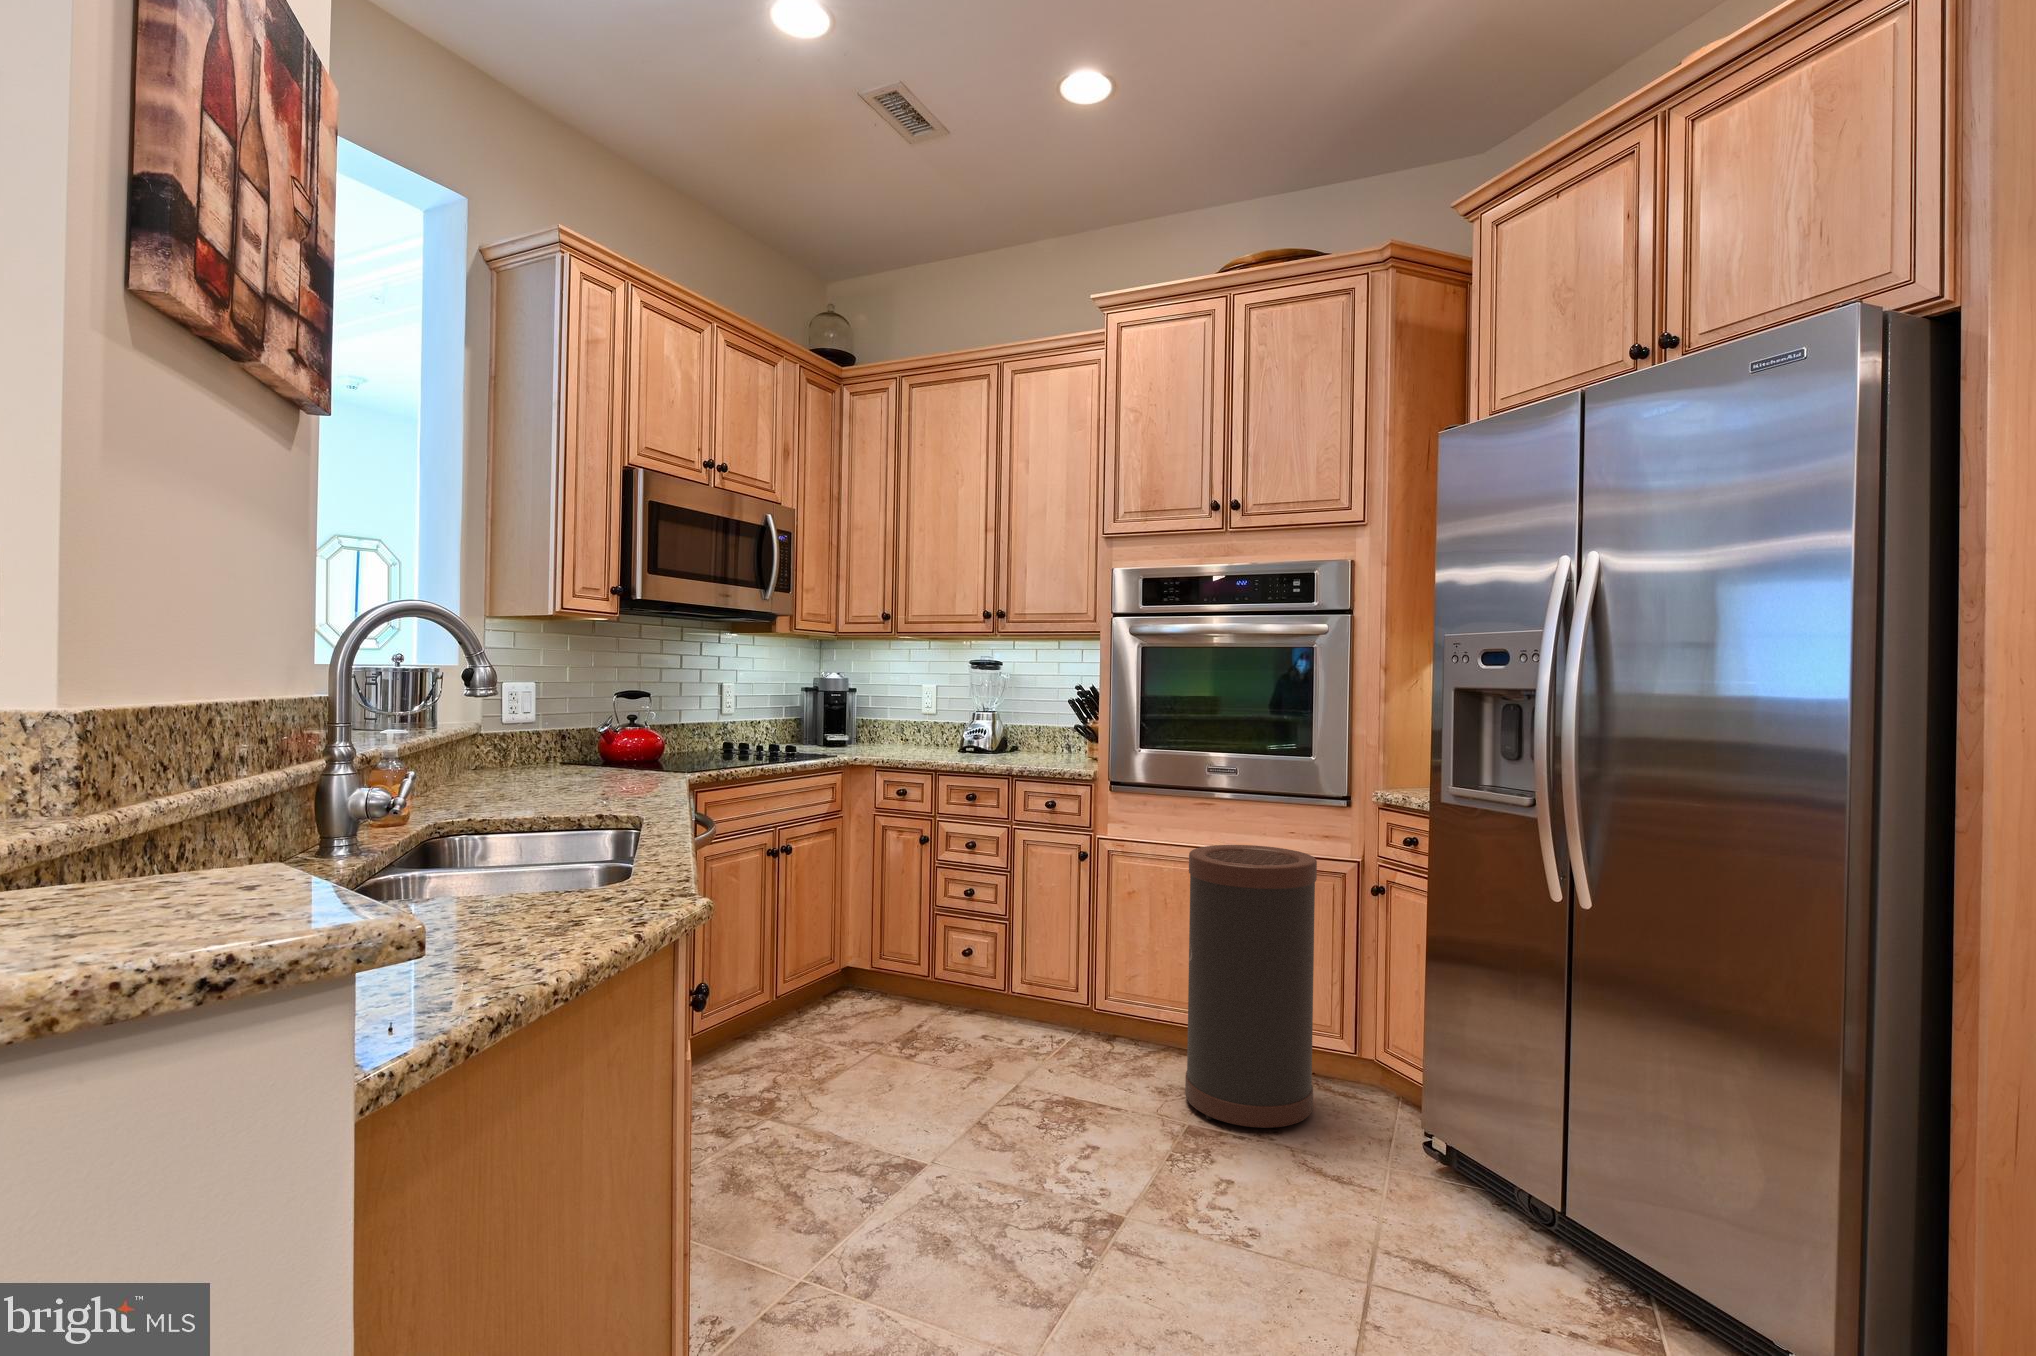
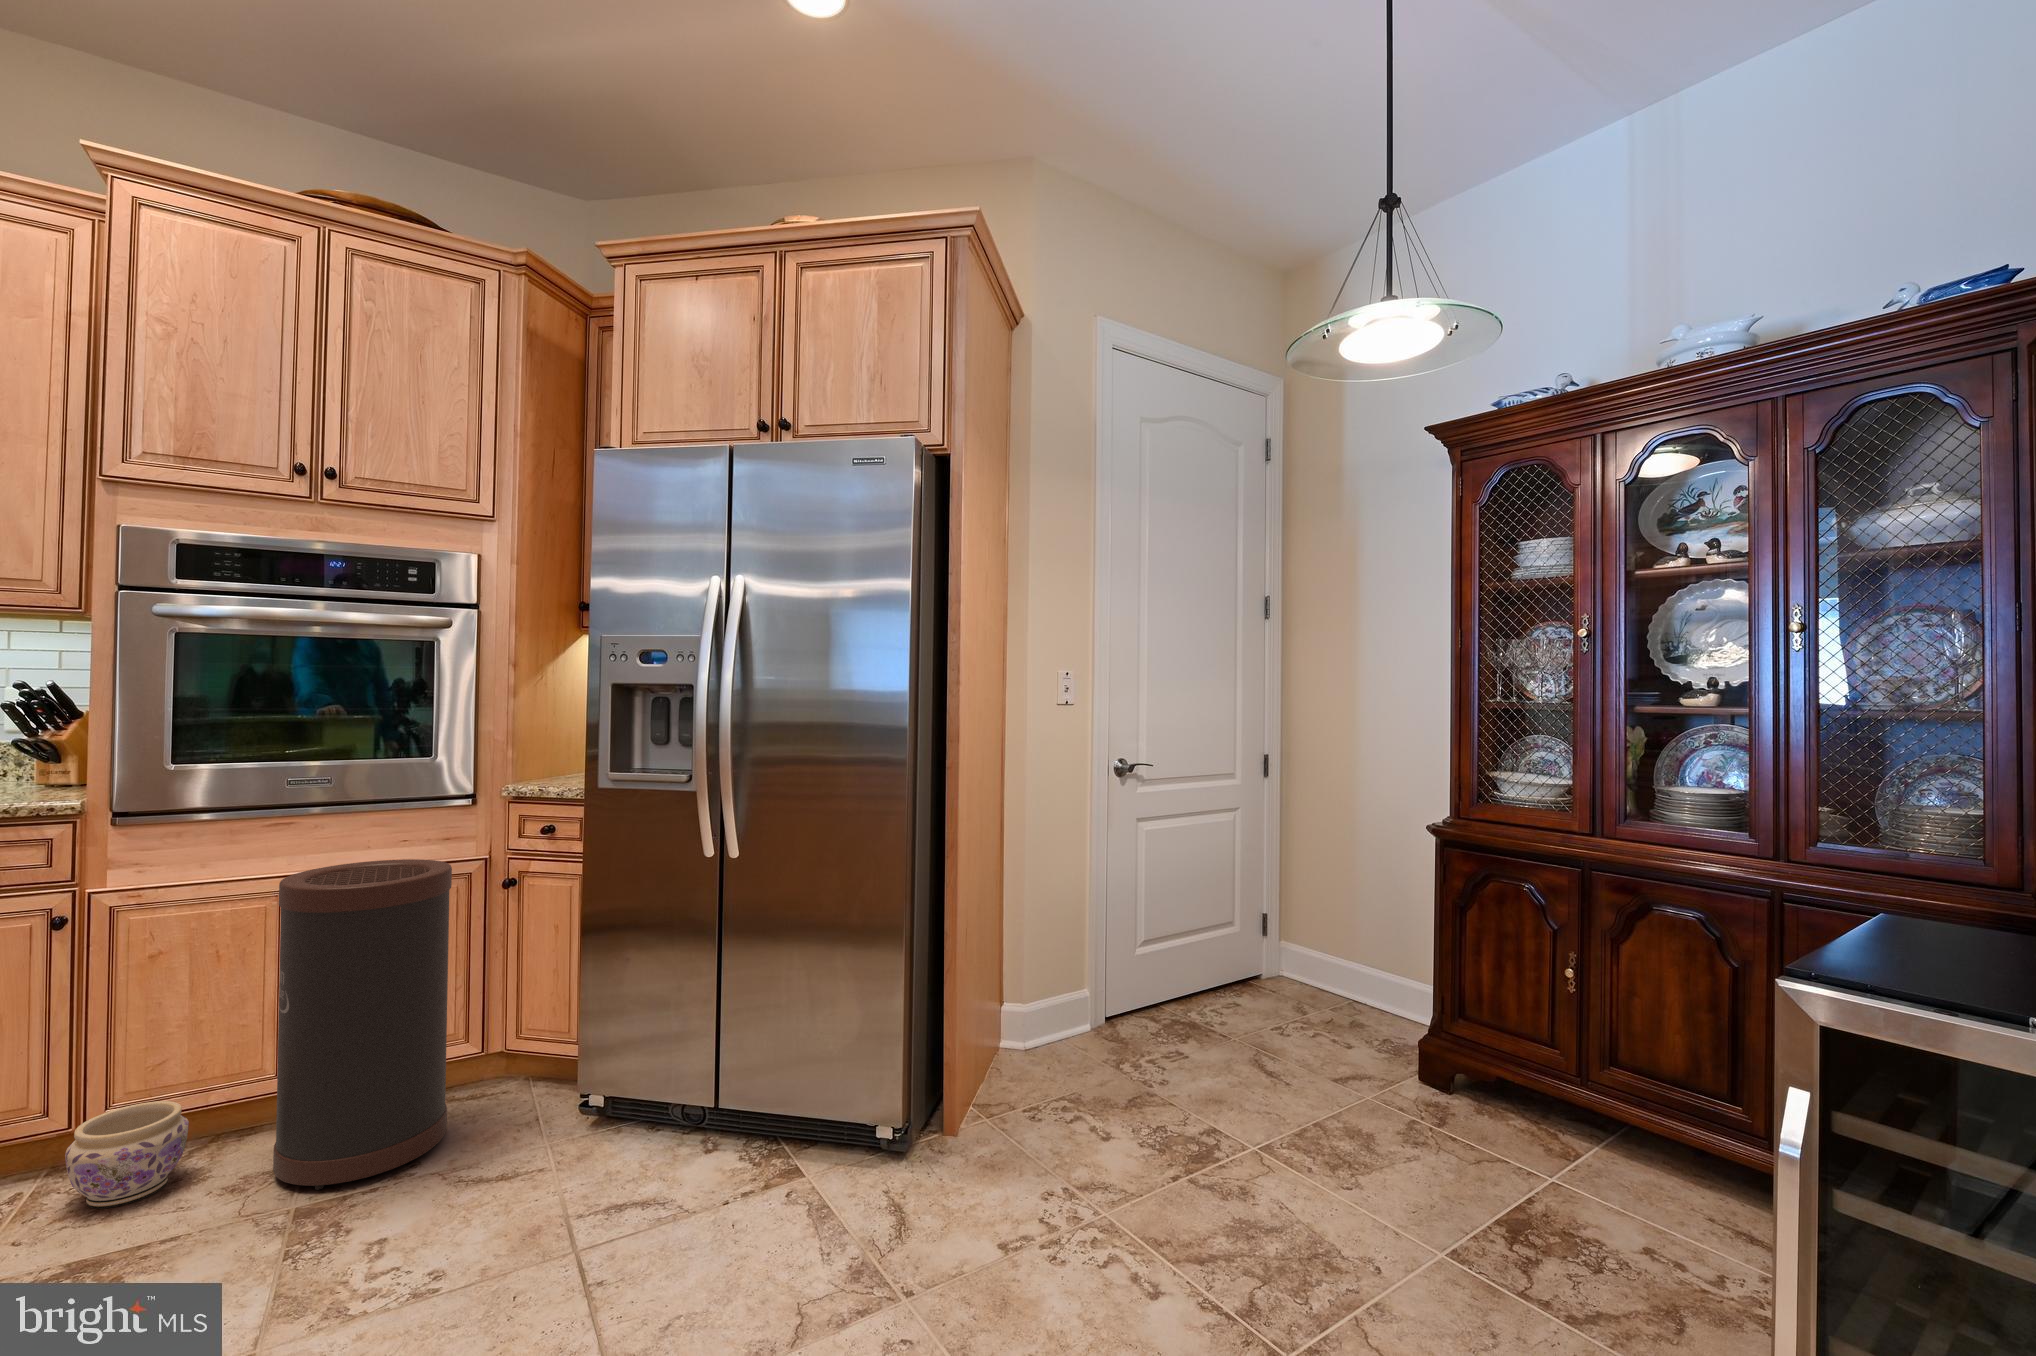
planter: none [1078,1002,1143,1074] -> present [65,1101,189,1209]

